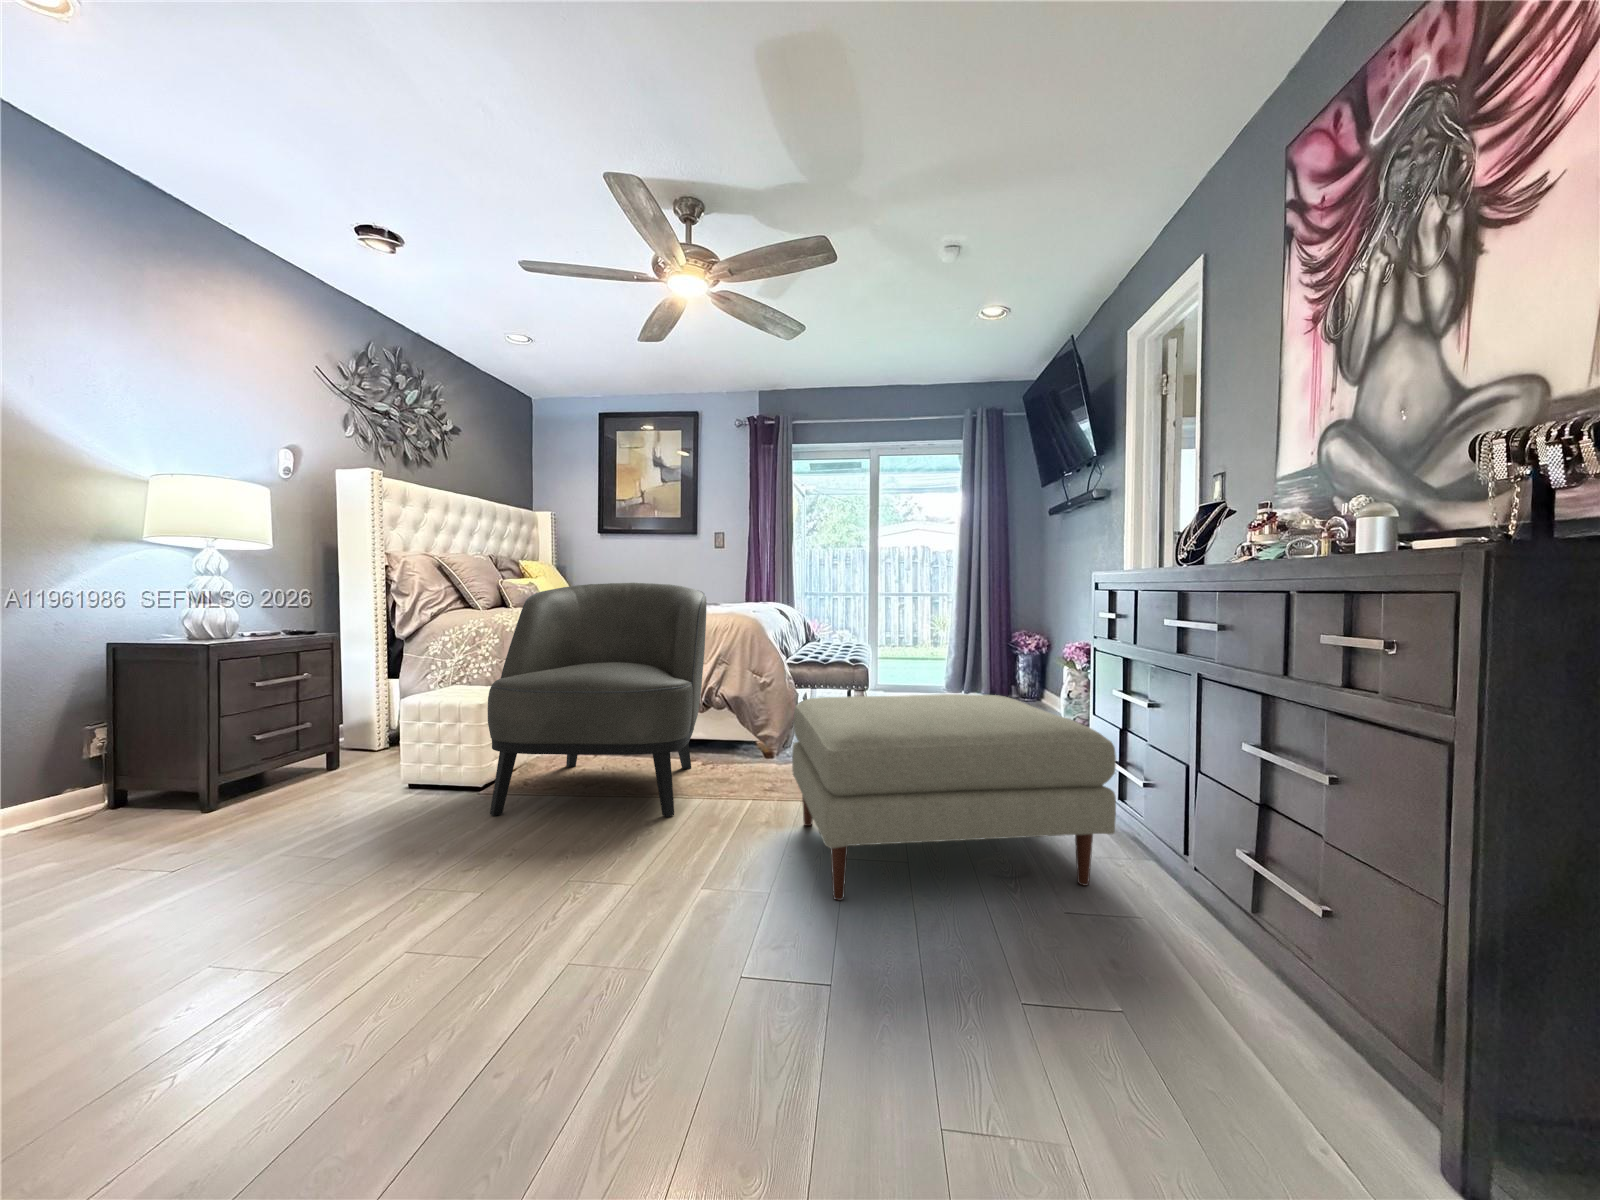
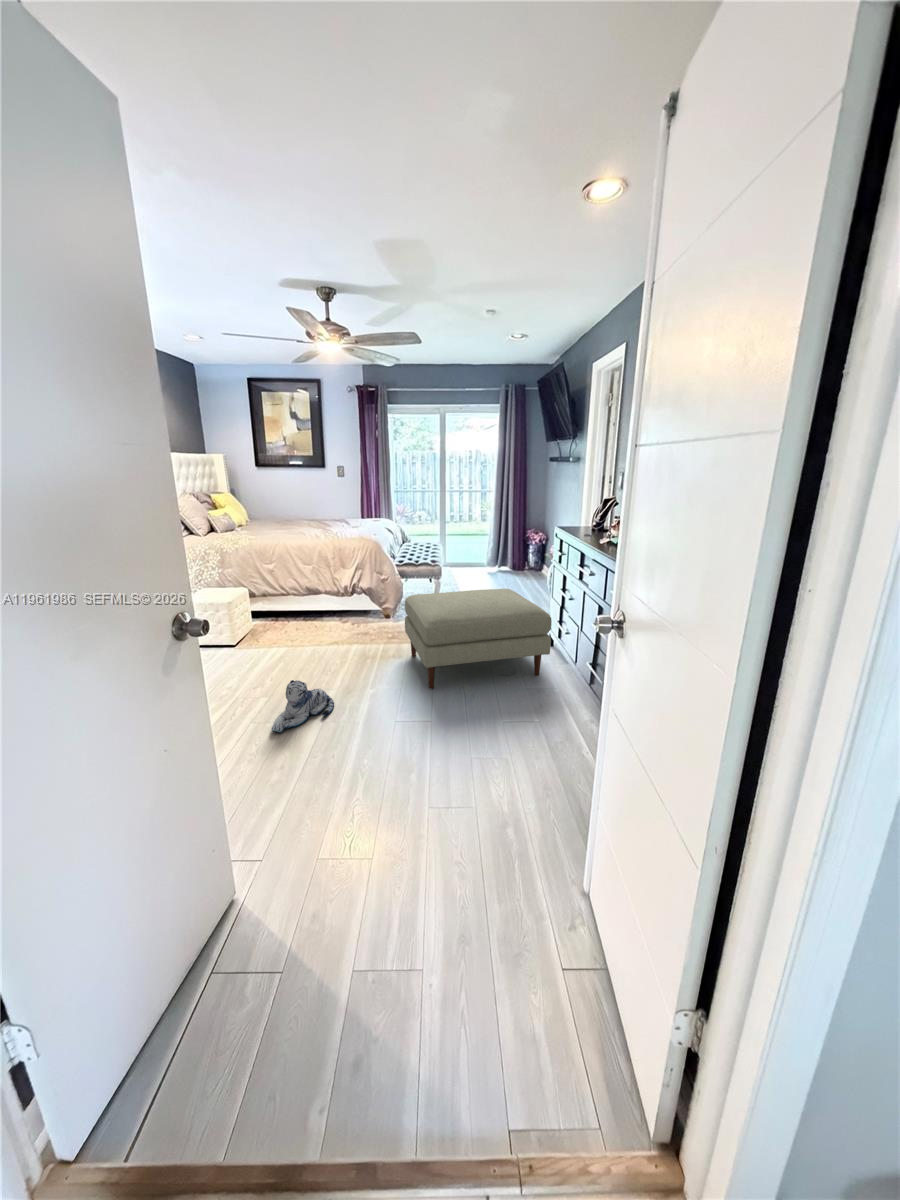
armchair: present [488,583,707,817] -> none [240,524,351,660]
plush toy: none [431,855,611,992] -> present [272,680,334,732]

